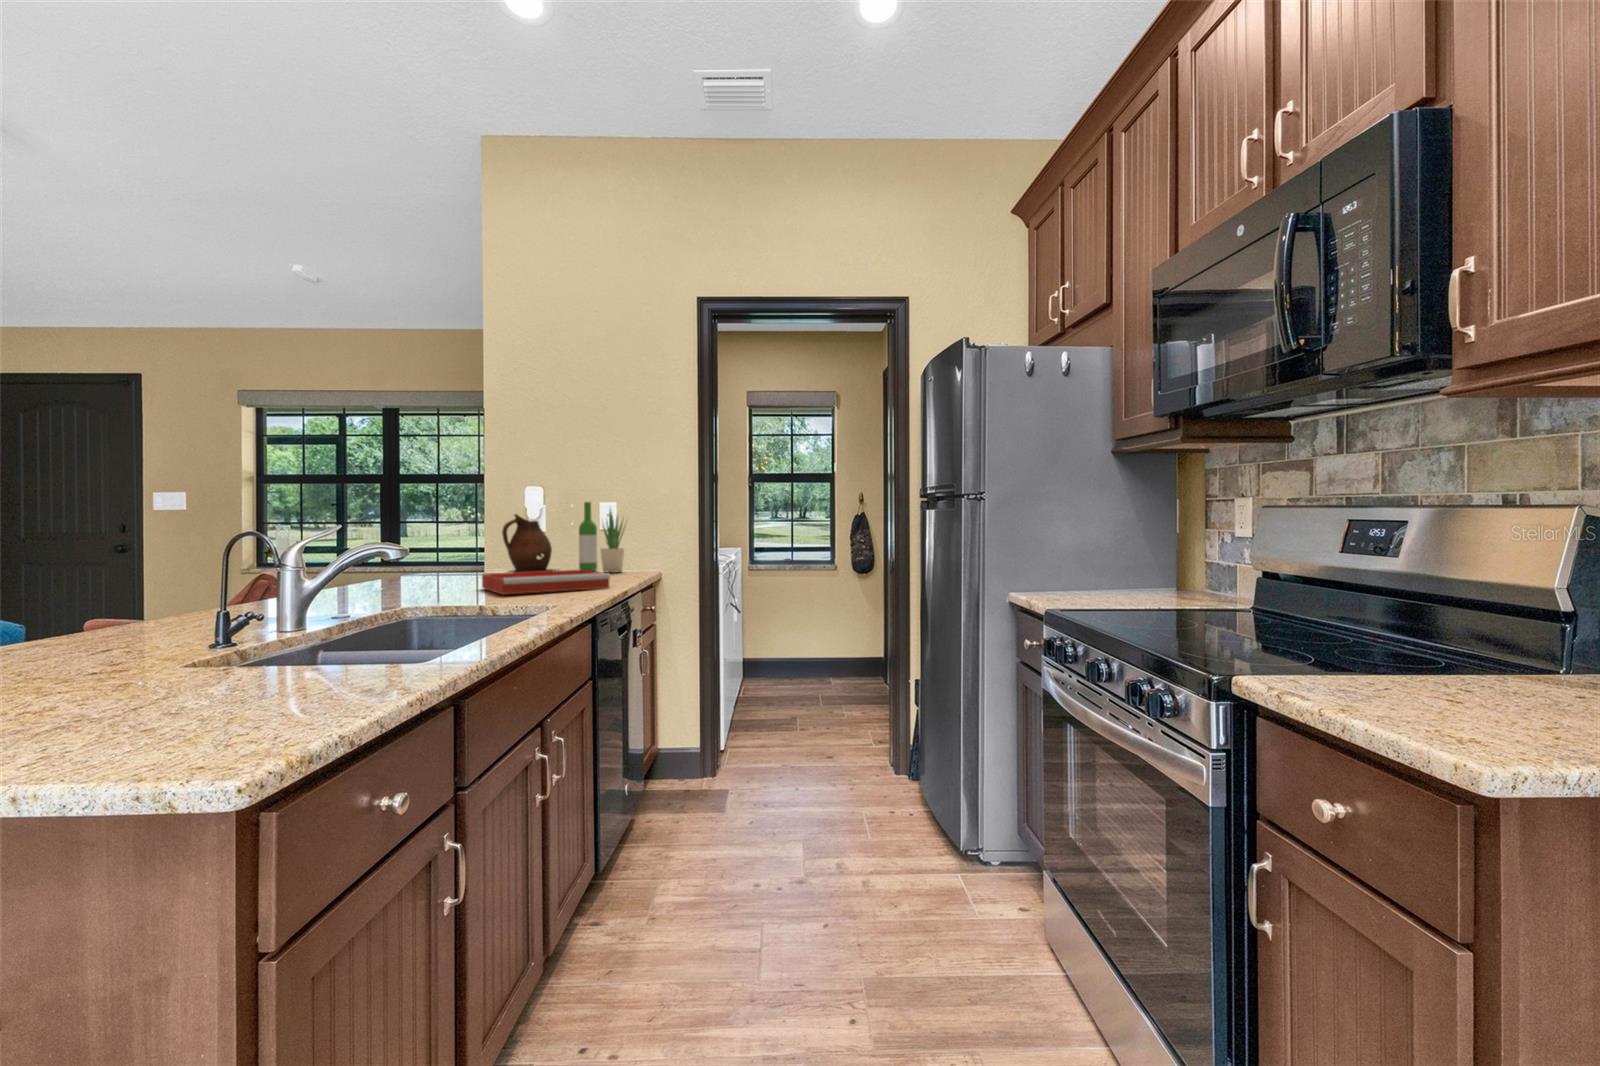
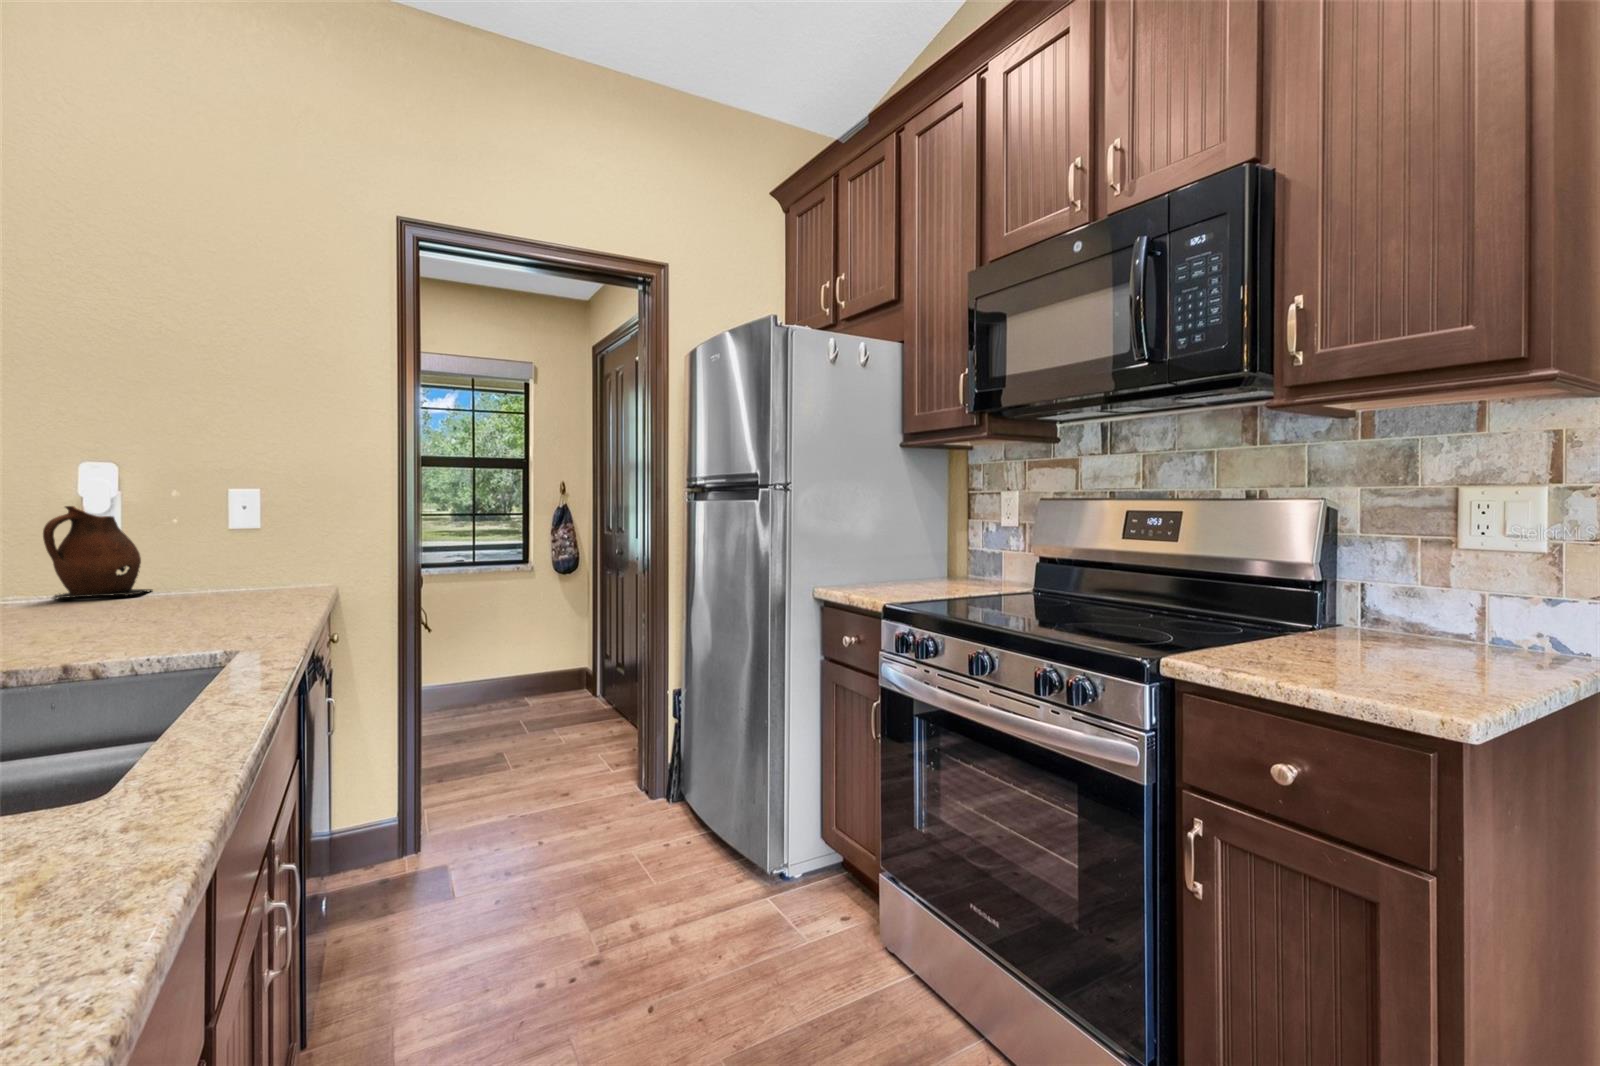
wine bottle: present [579,502,597,571] -> none [191,488,225,590]
potted plant: present [600,510,626,573] -> none [235,495,282,590]
tray: present [482,570,610,595] -> none [41,588,297,635]

